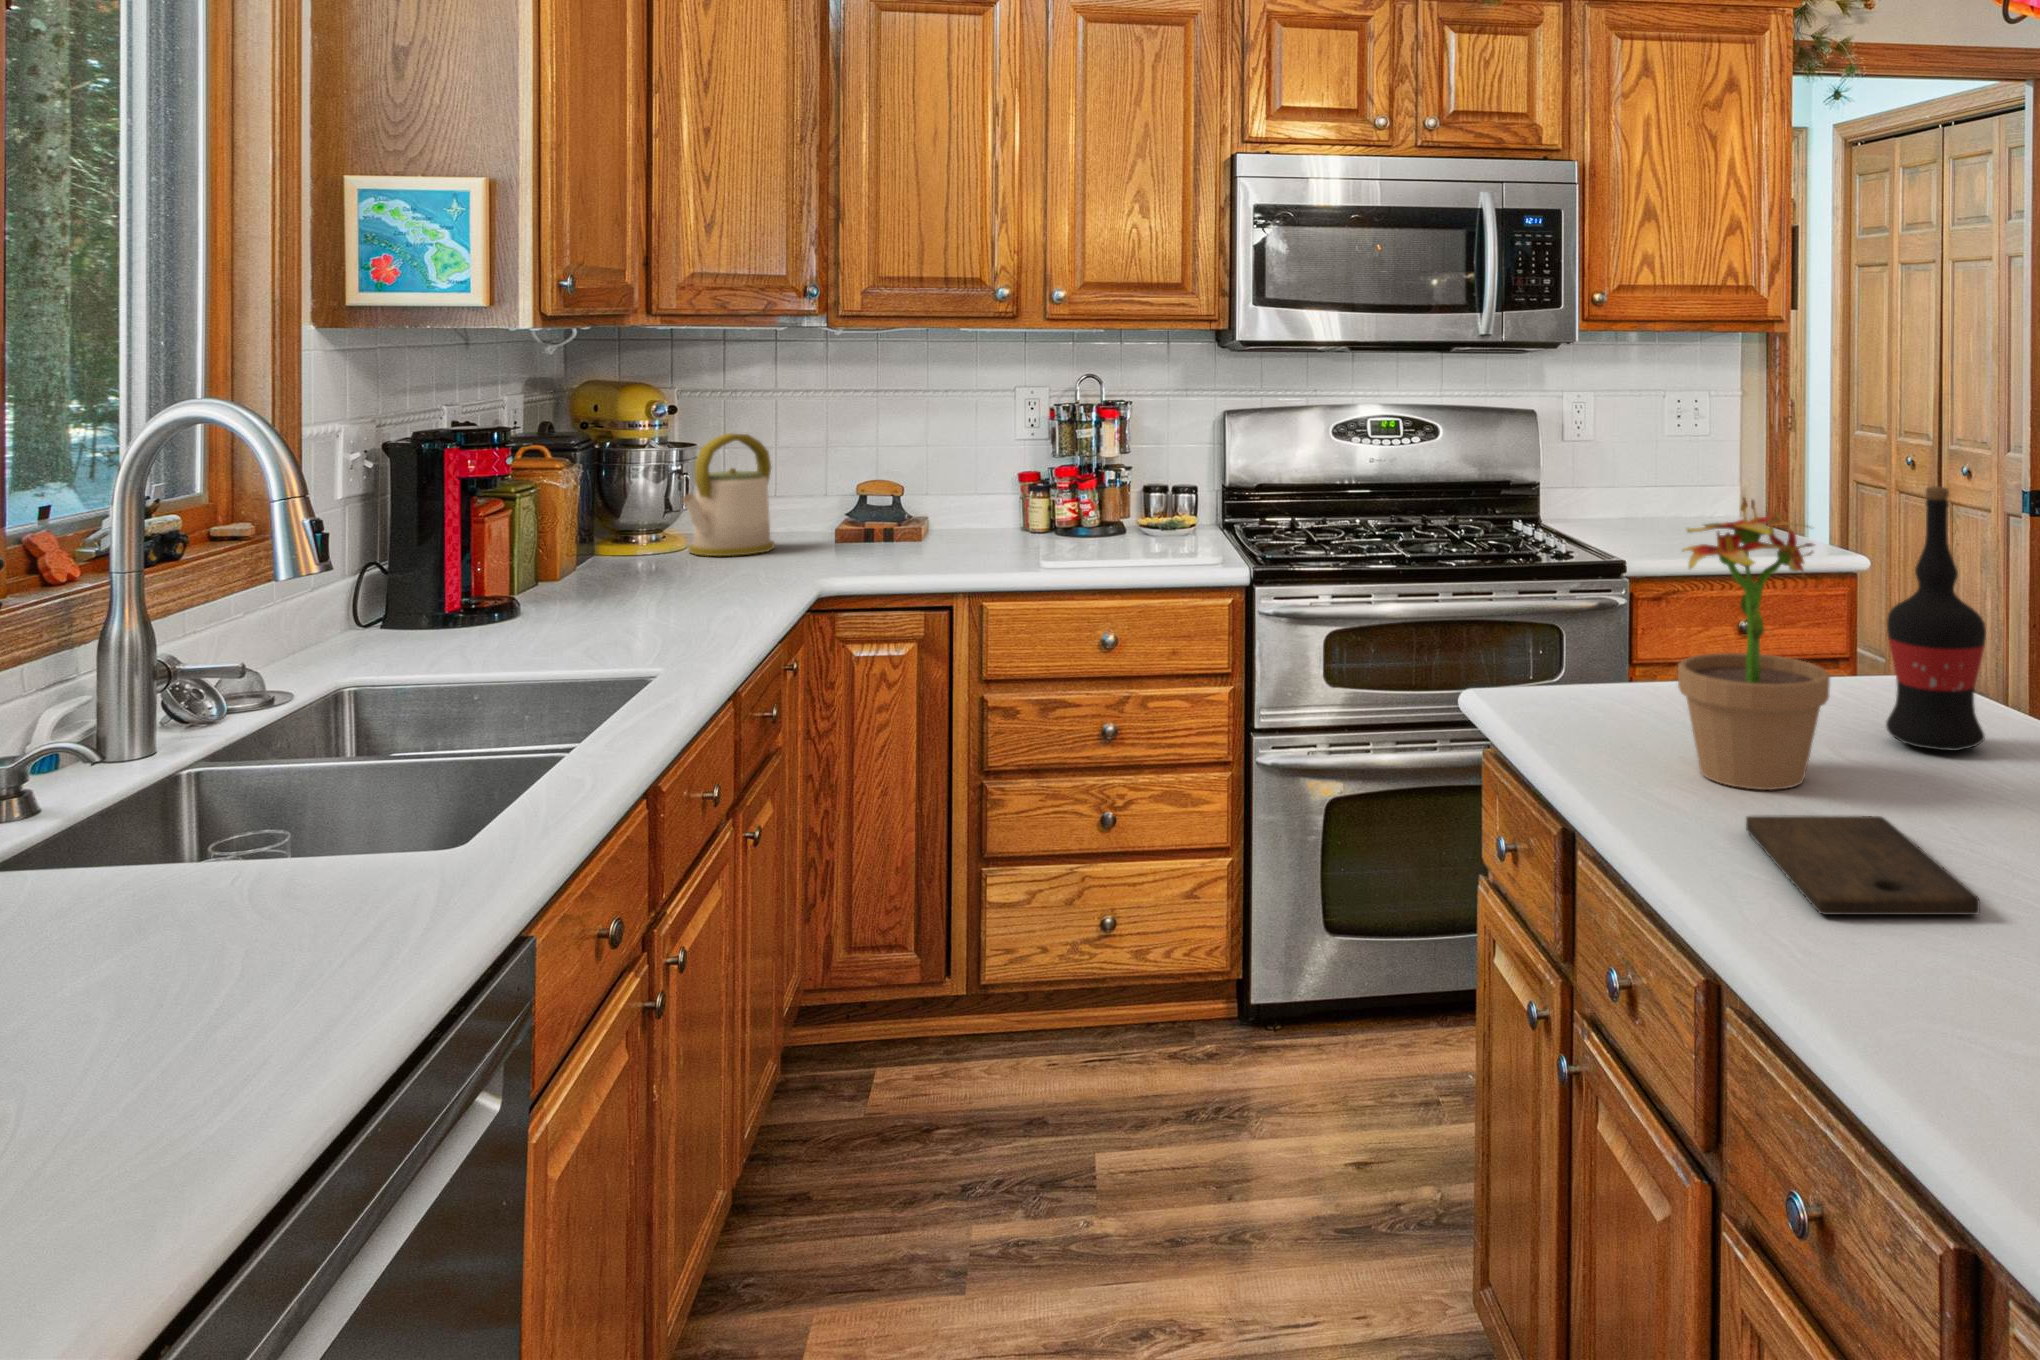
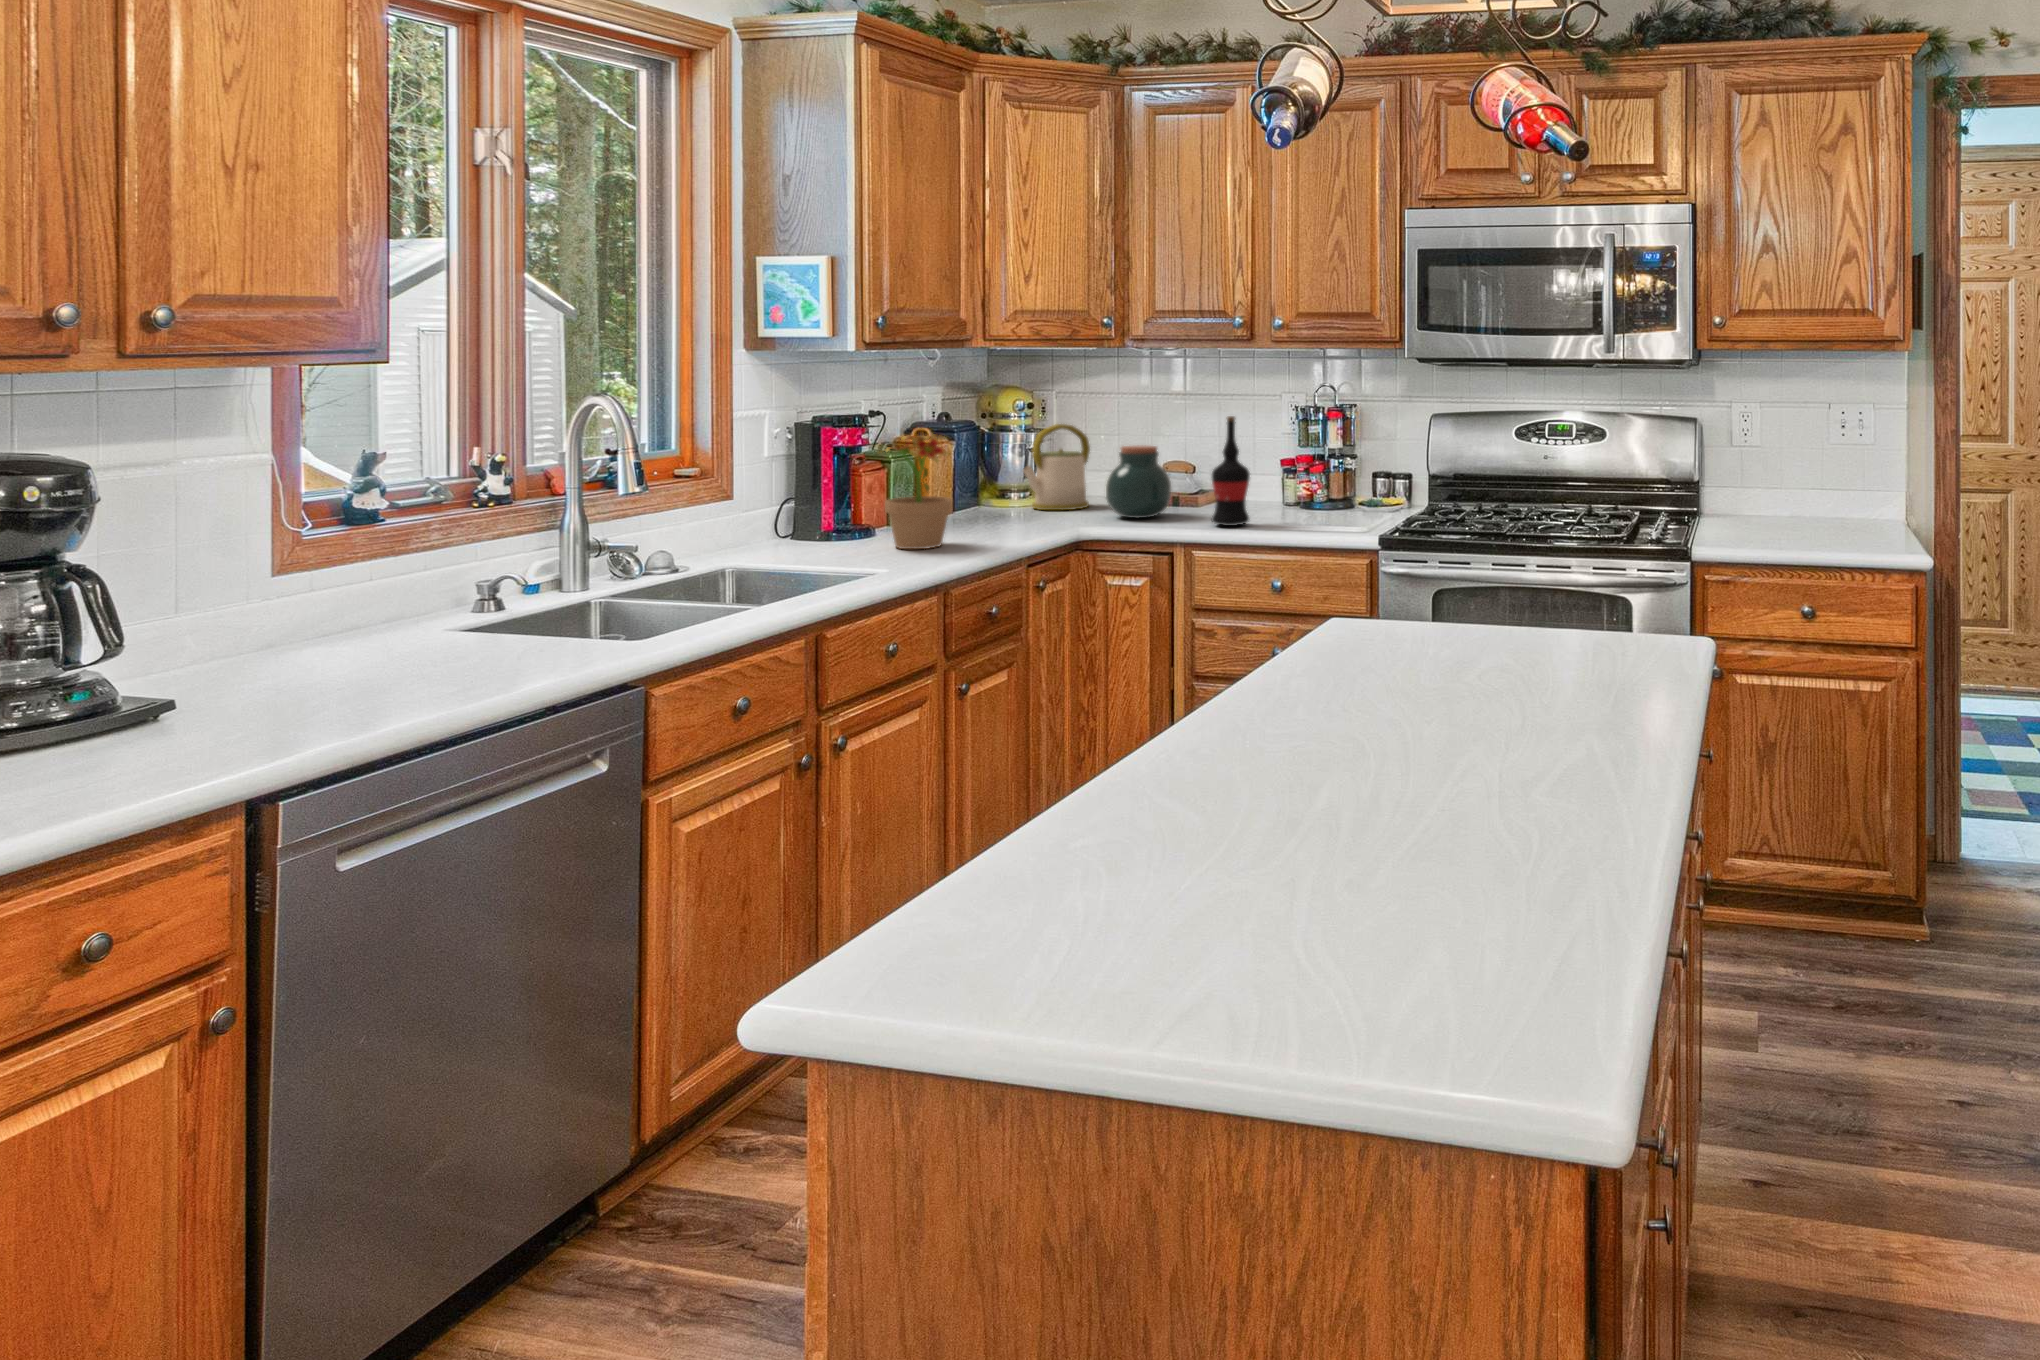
jar: none [829,460,921,561] -> present [1106,446,1171,518]
wine bottle: present [1886,486,1986,751] -> present [1211,416,1250,526]
potted plant: present [1678,498,1830,790] -> present [879,428,952,549]
cutting board: present [1746,815,1980,915] -> none [1201,699,1369,763]

